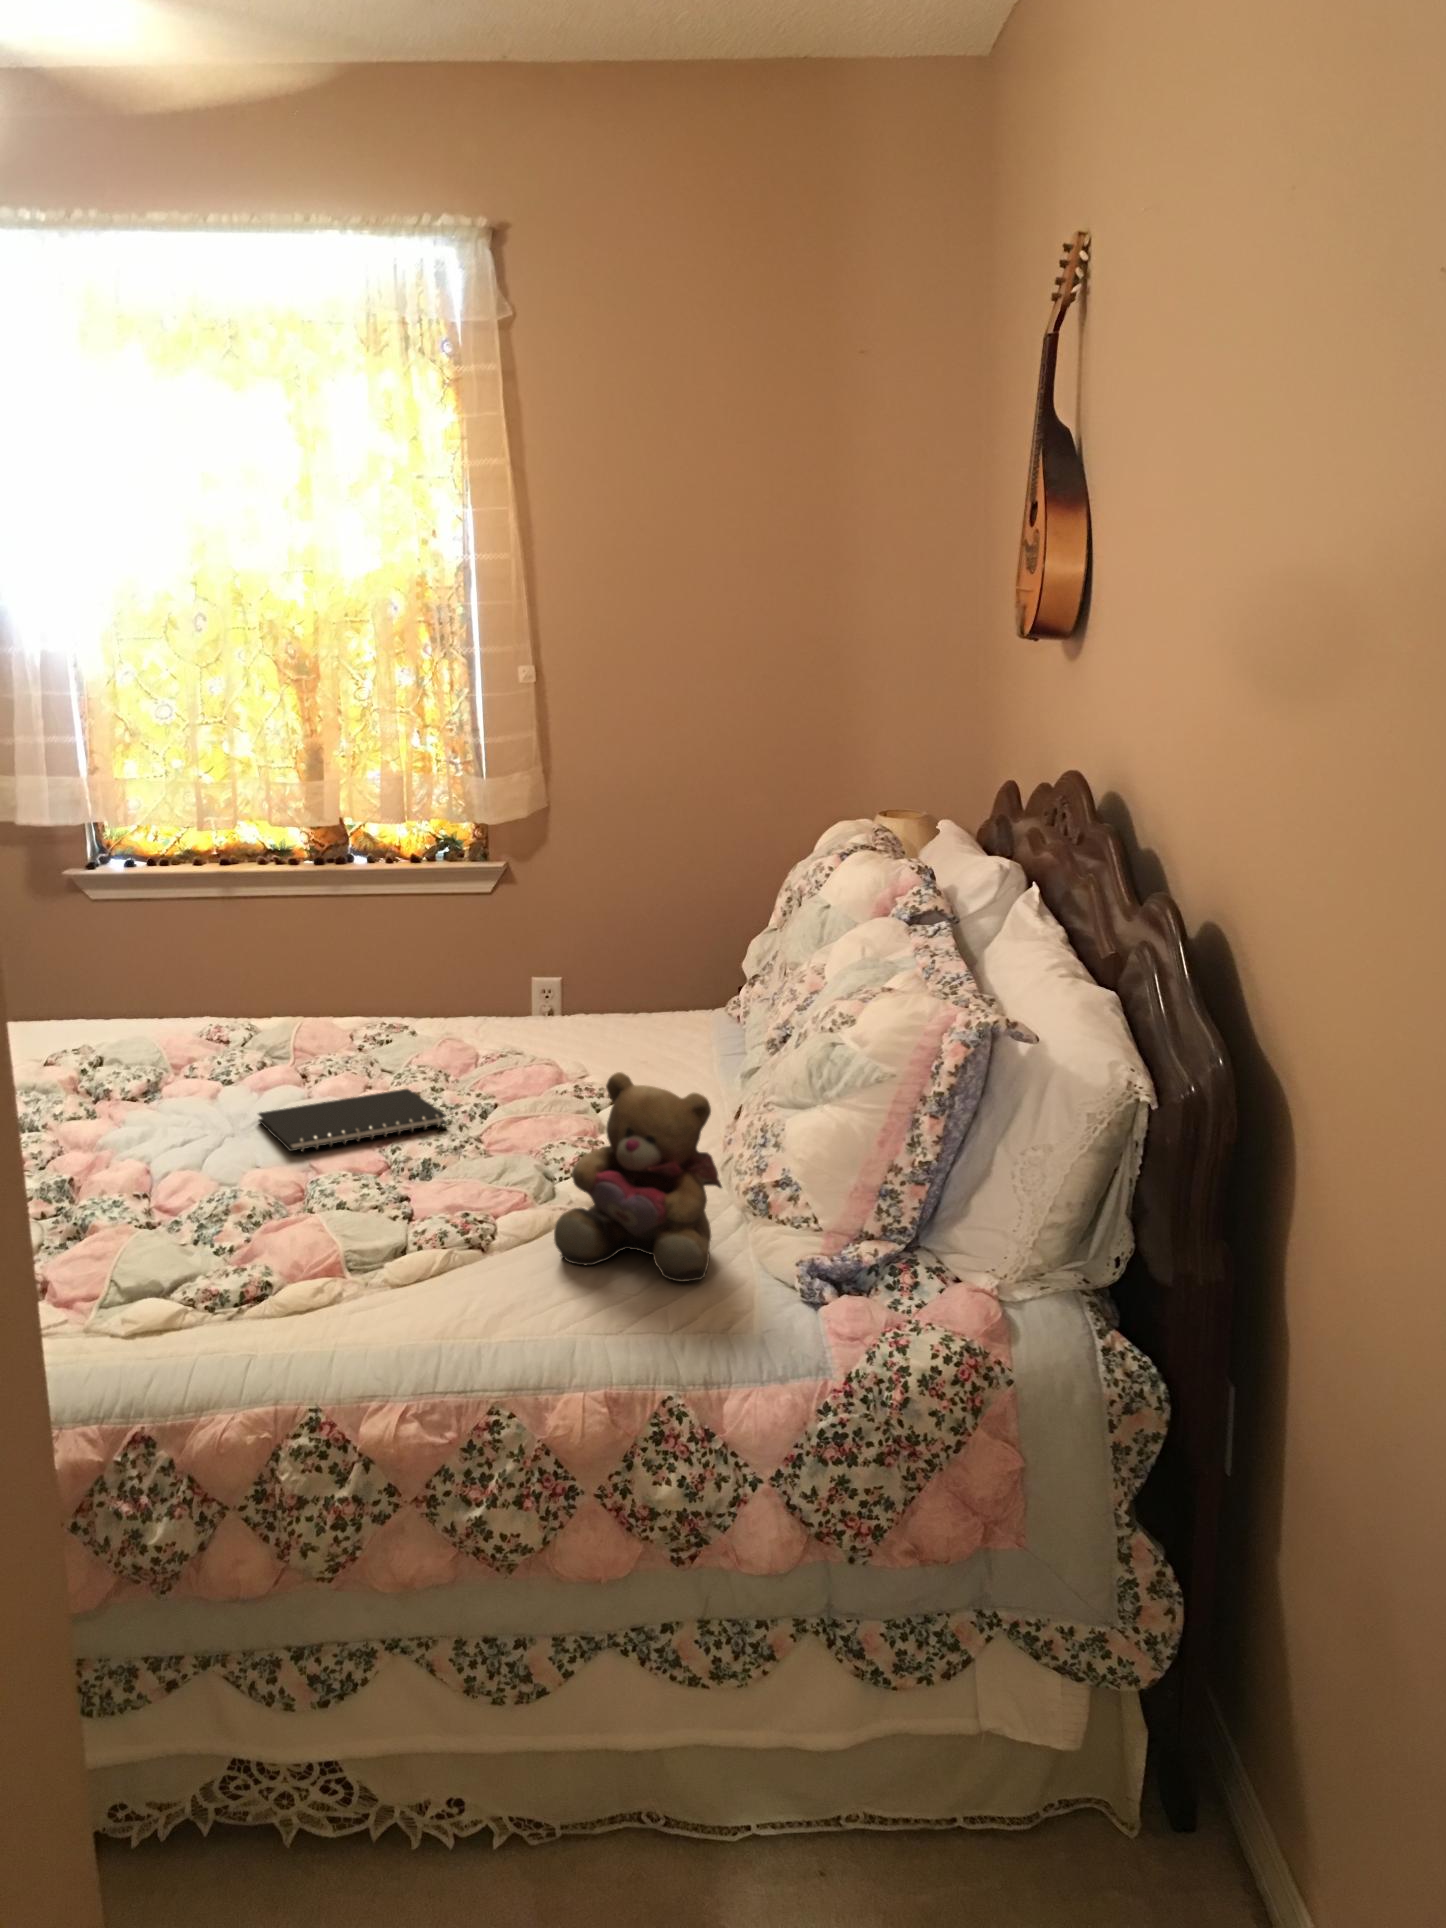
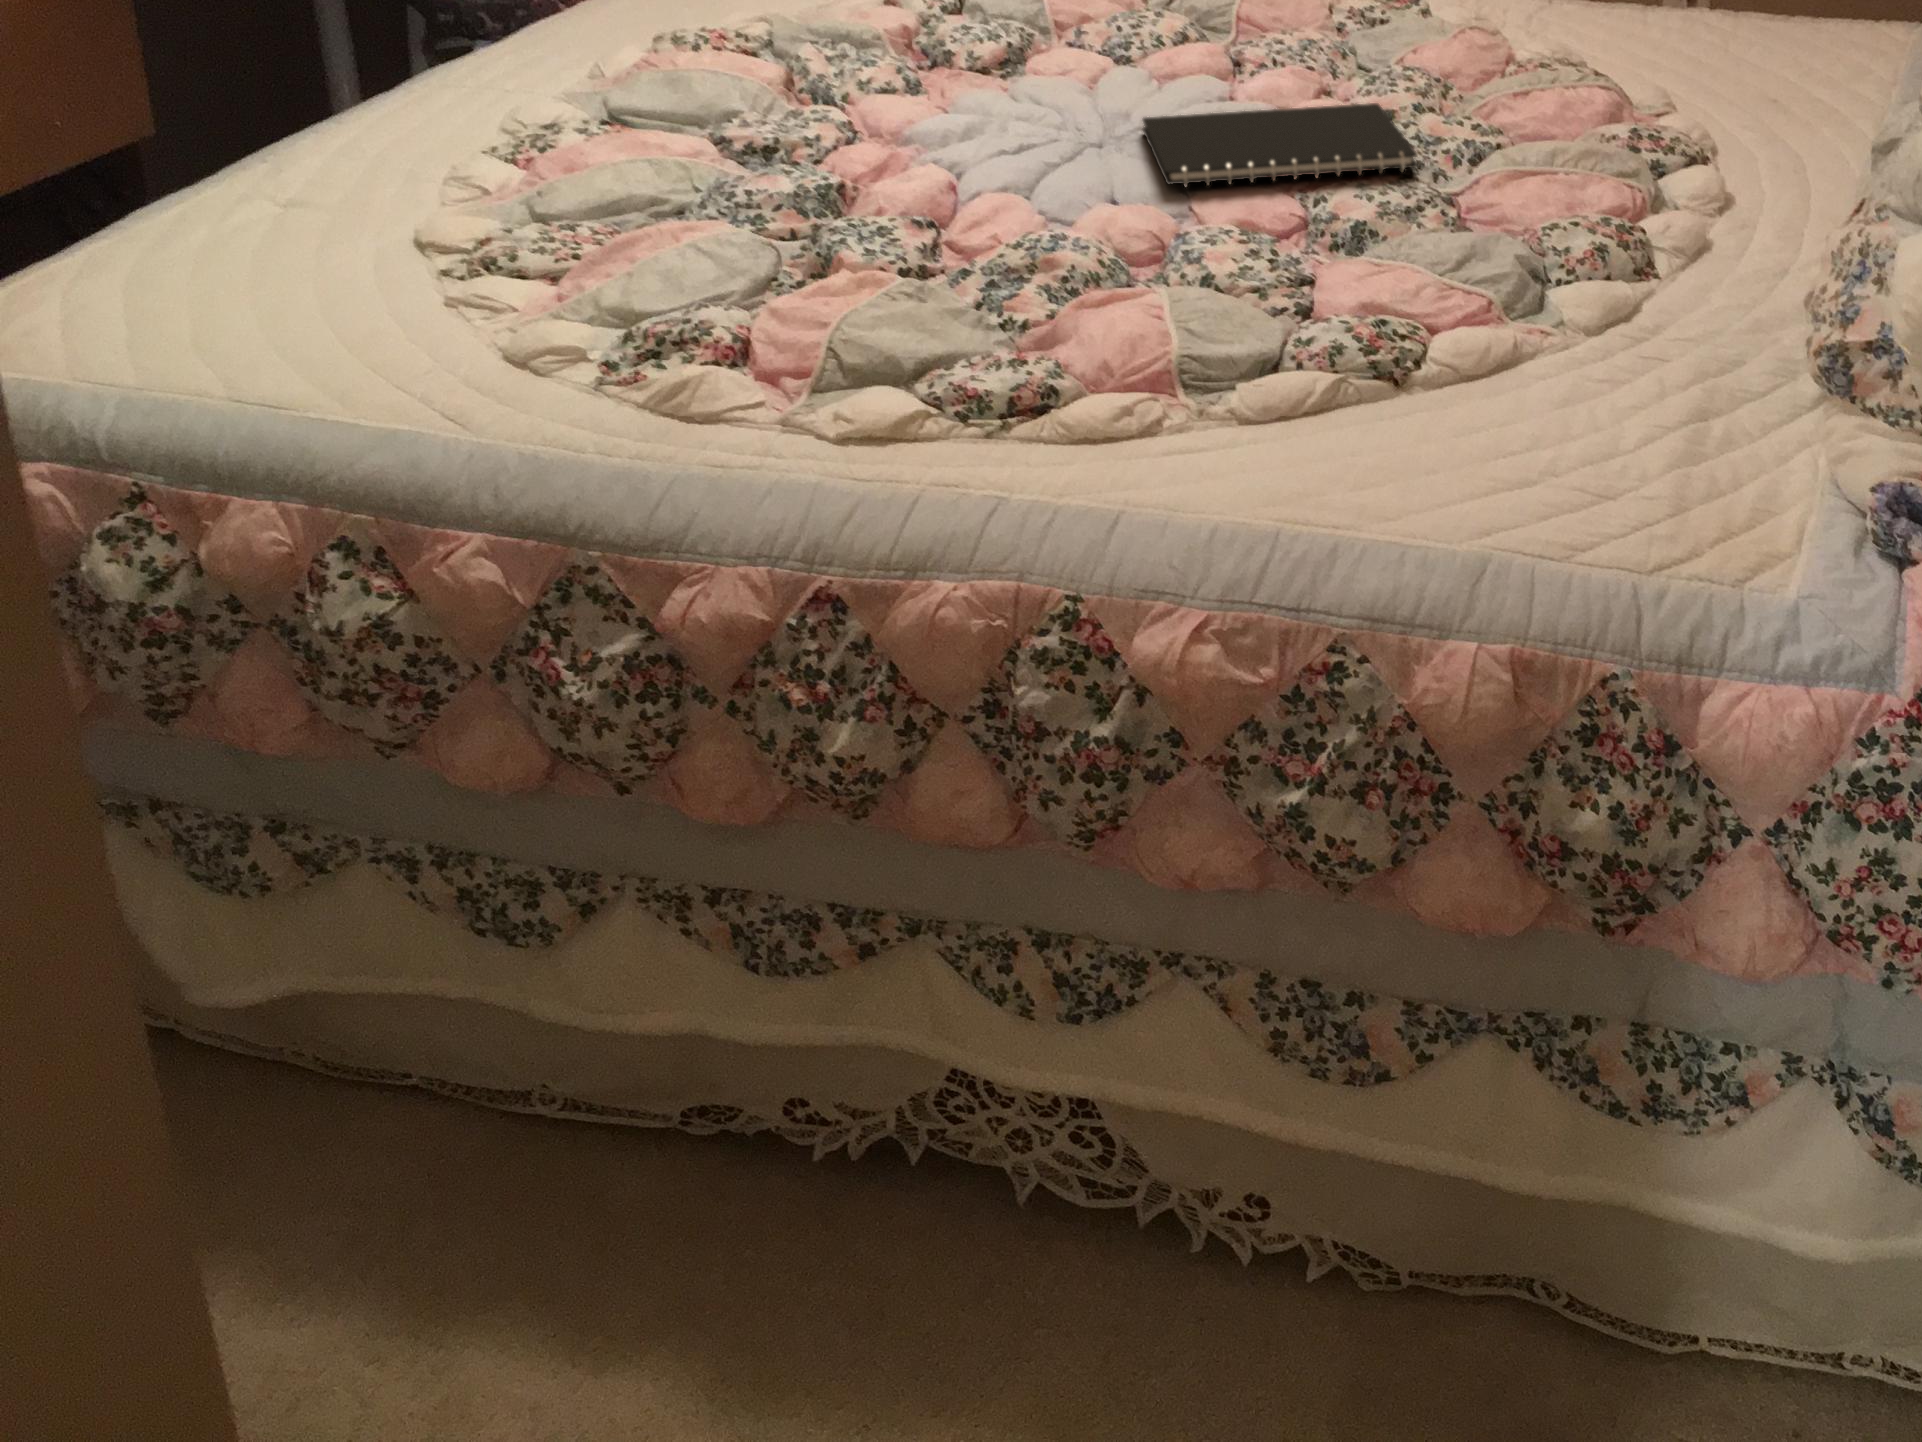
teddy bear: present [554,1072,722,1282] -> none [1501,123,1786,485]

